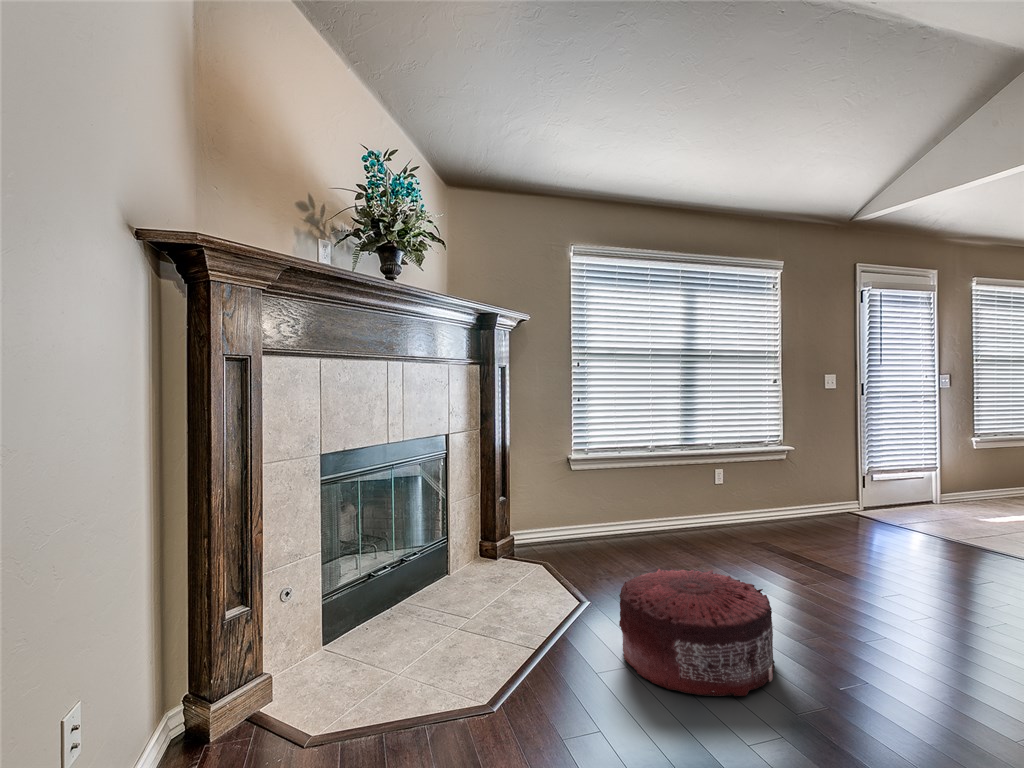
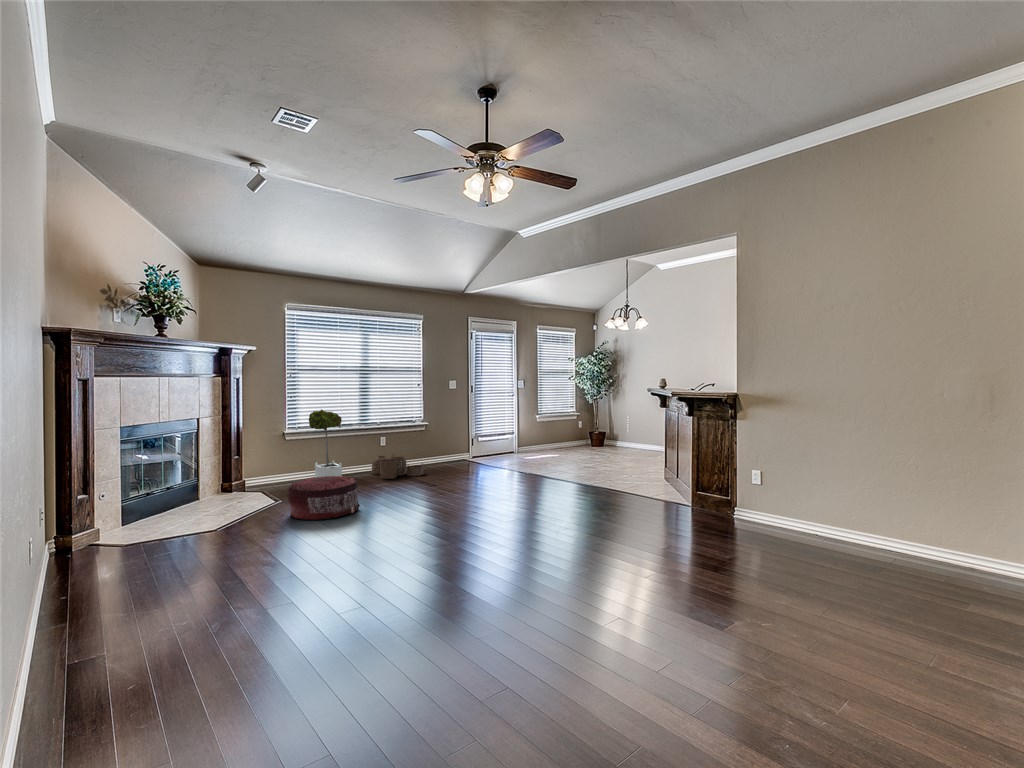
potted tree: none [607,421,663,547] -> present [309,409,342,477]
woven basket: none [704,500,809,551] -> present [372,454,423,479]

